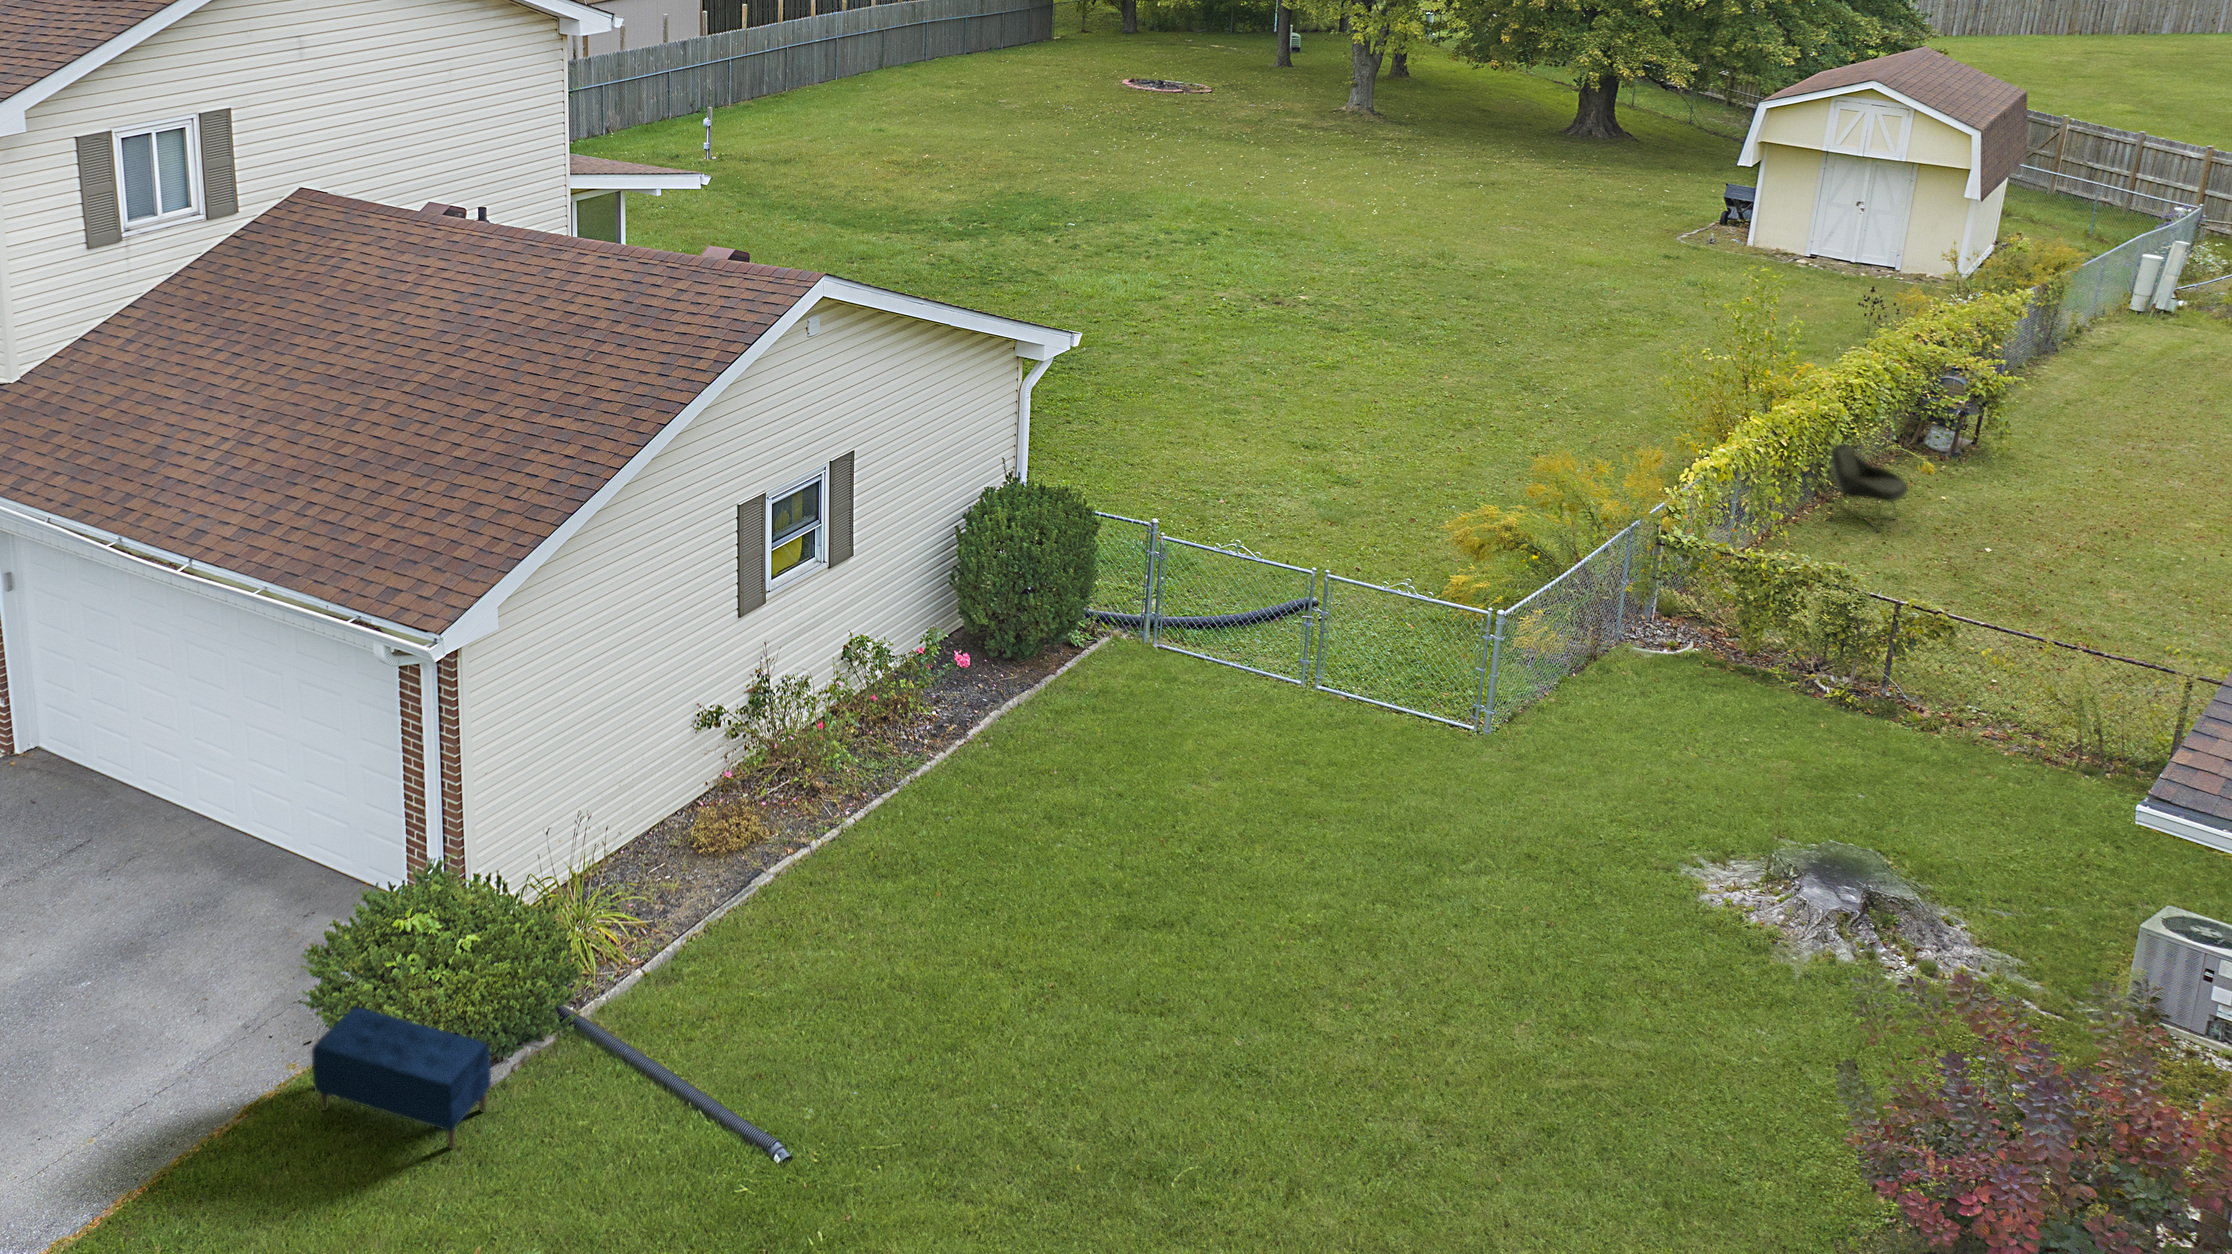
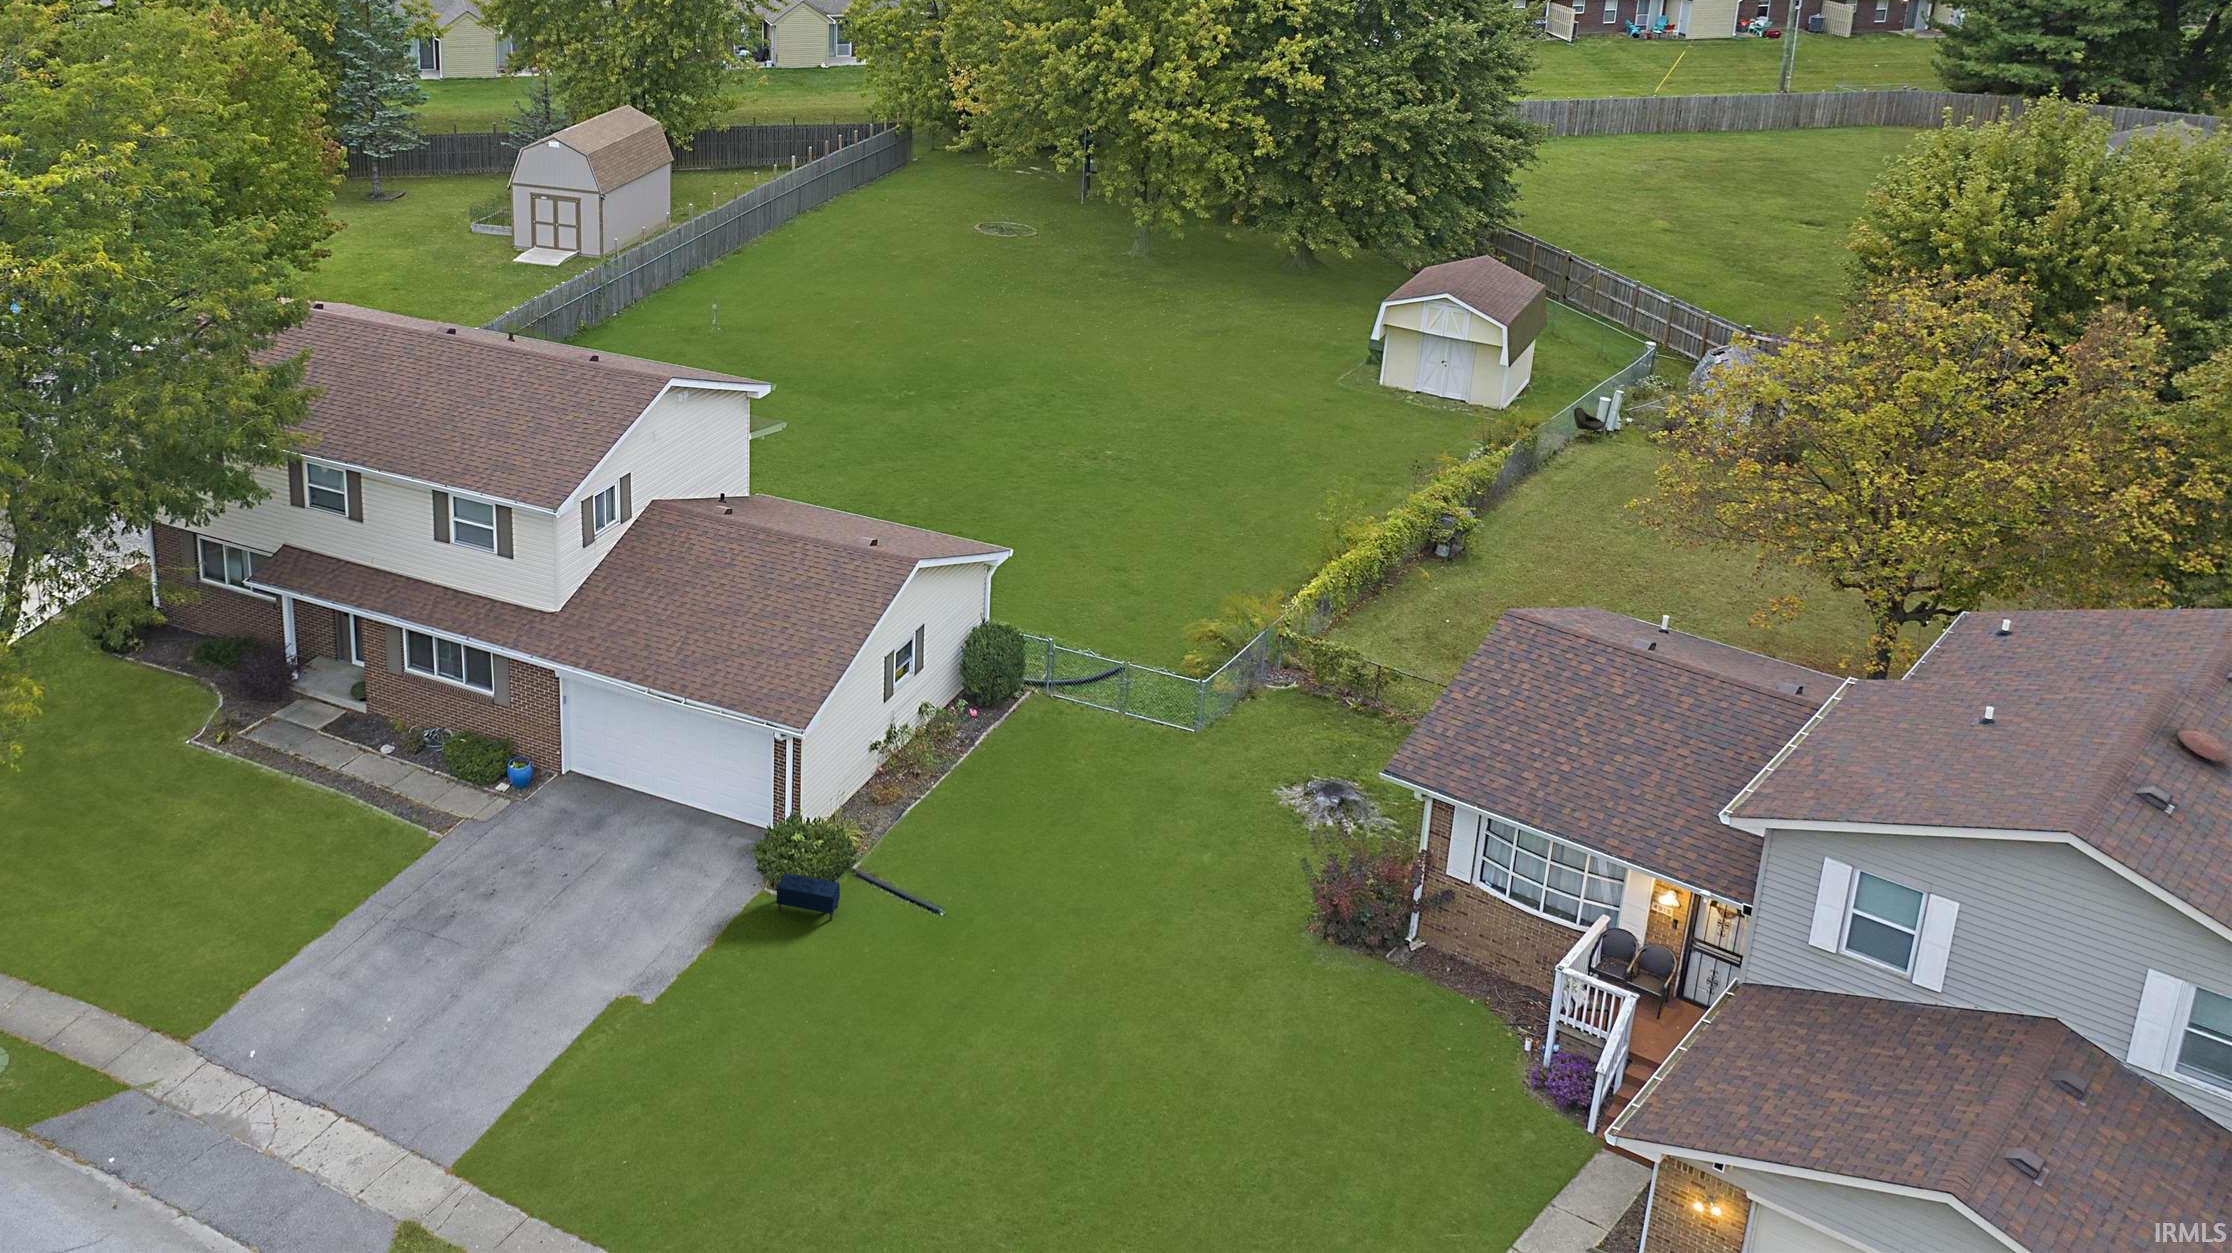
lounge chair: present [1823,444,1908,531] -> present [1573,407,1604,443]

